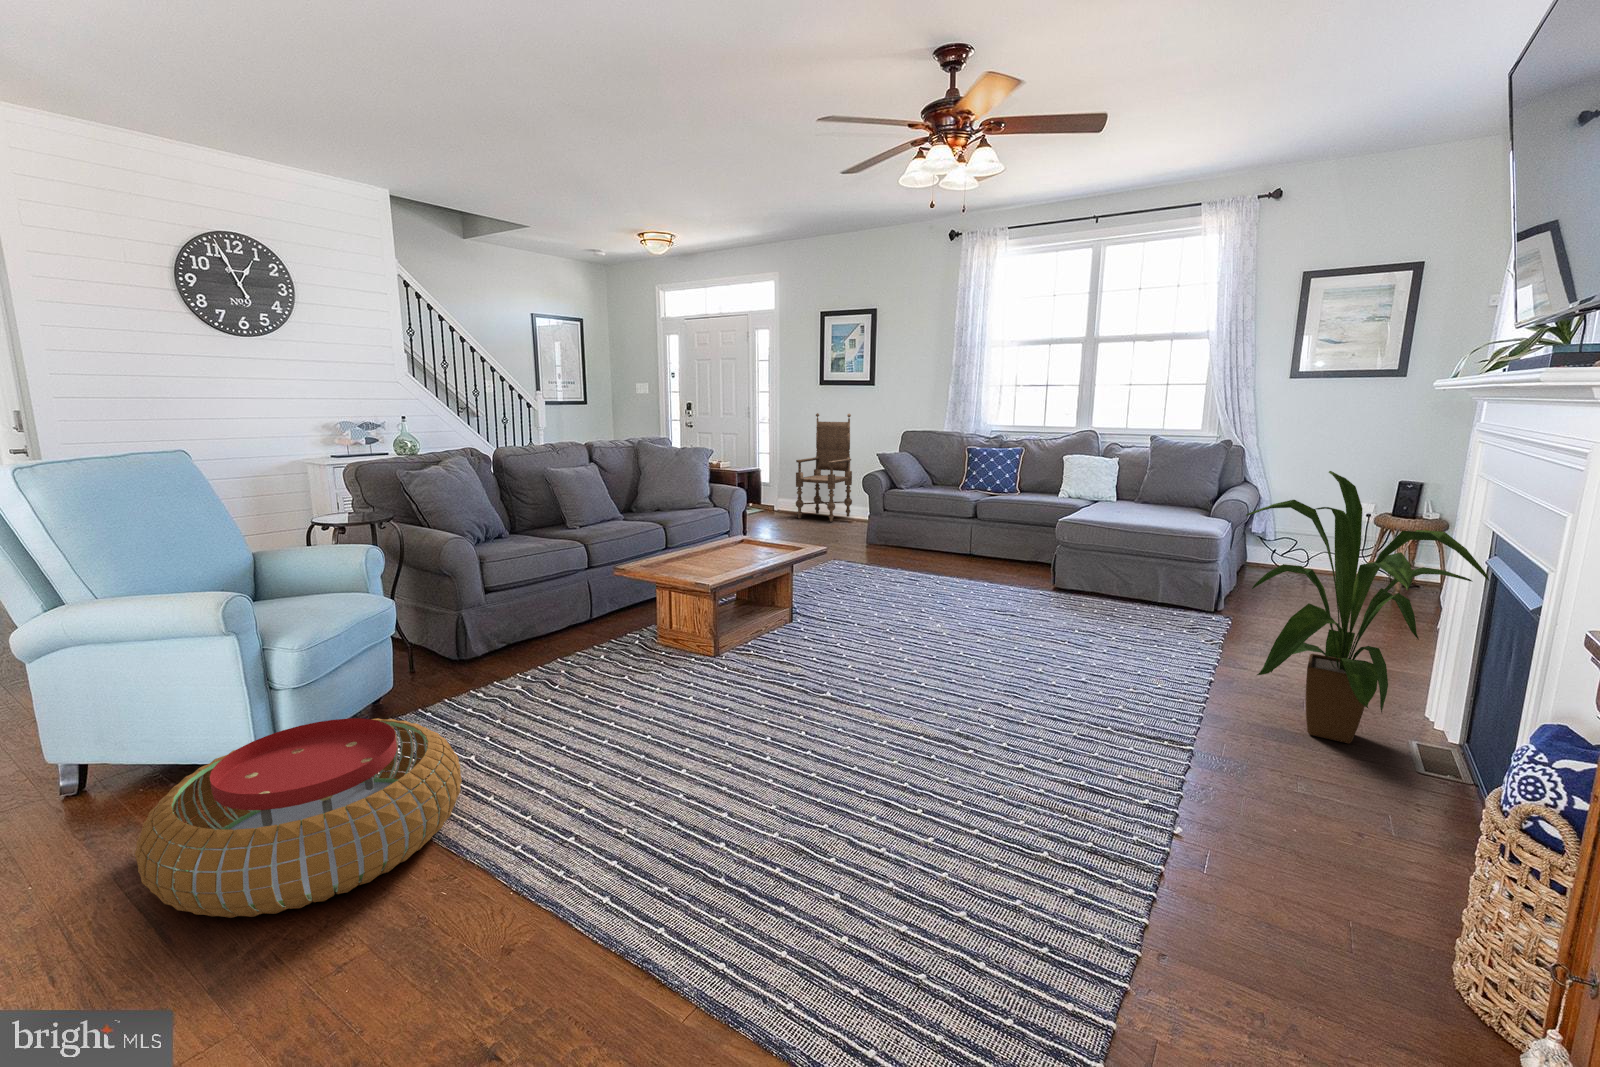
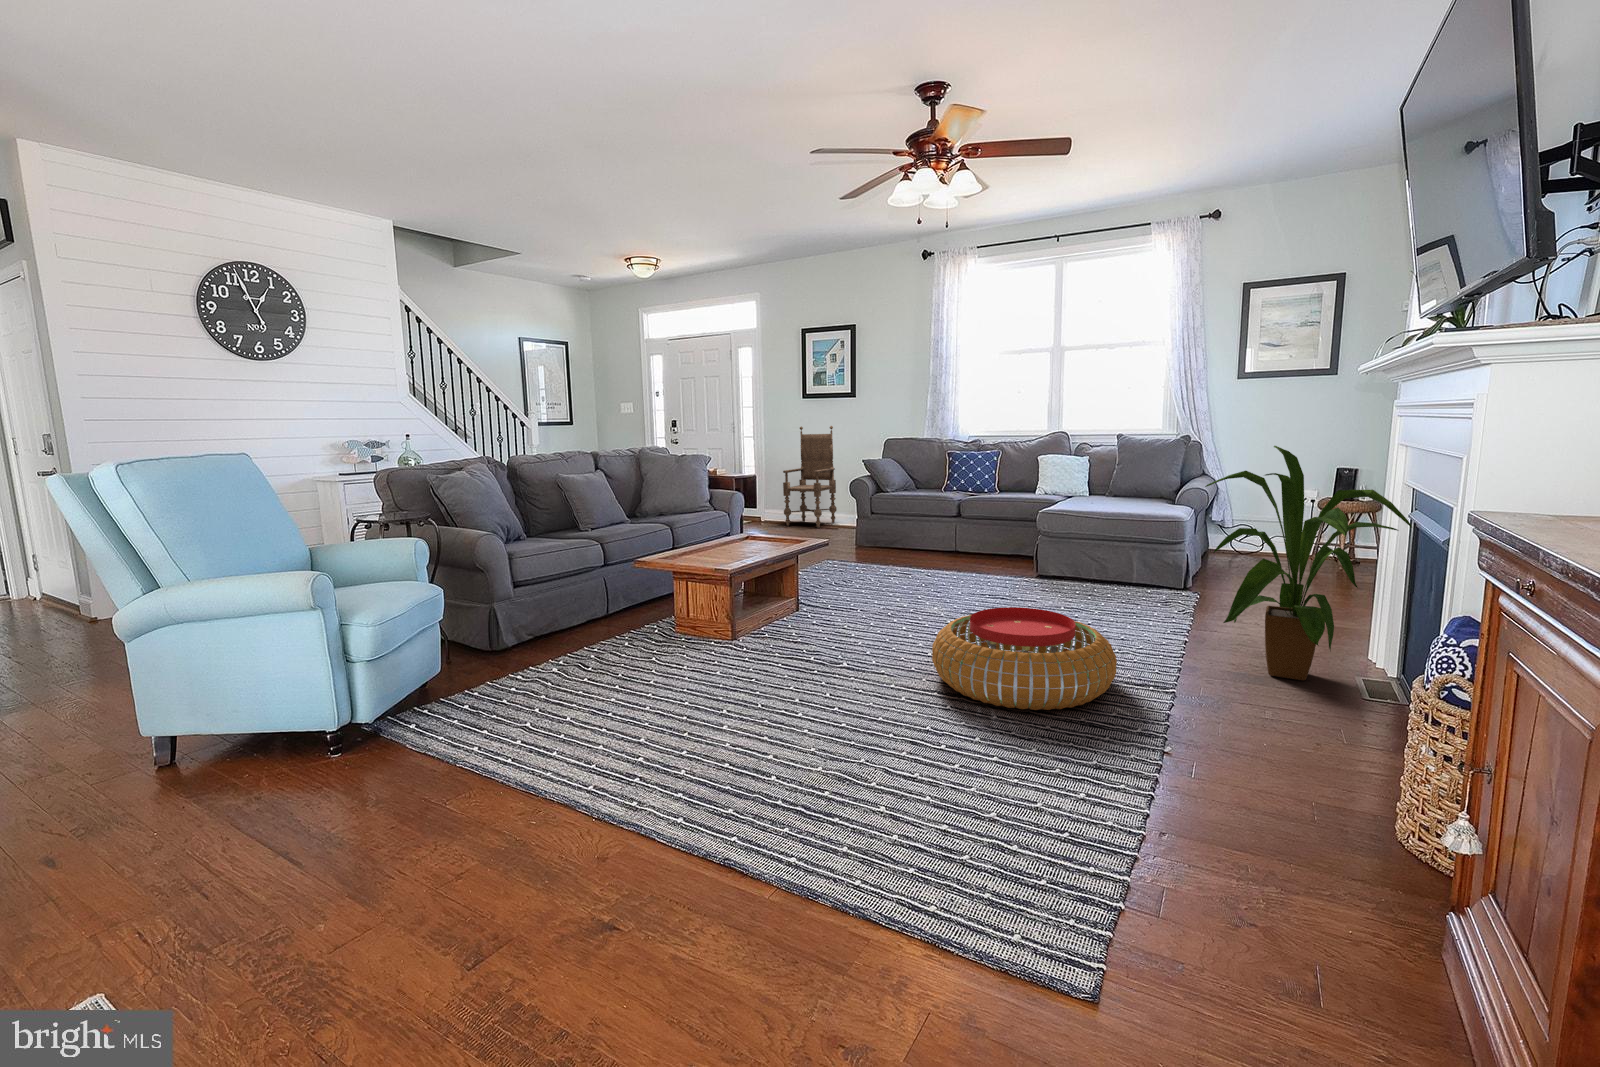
pouf: present [135,718,462,918] -> present [932,607,1117,710]

